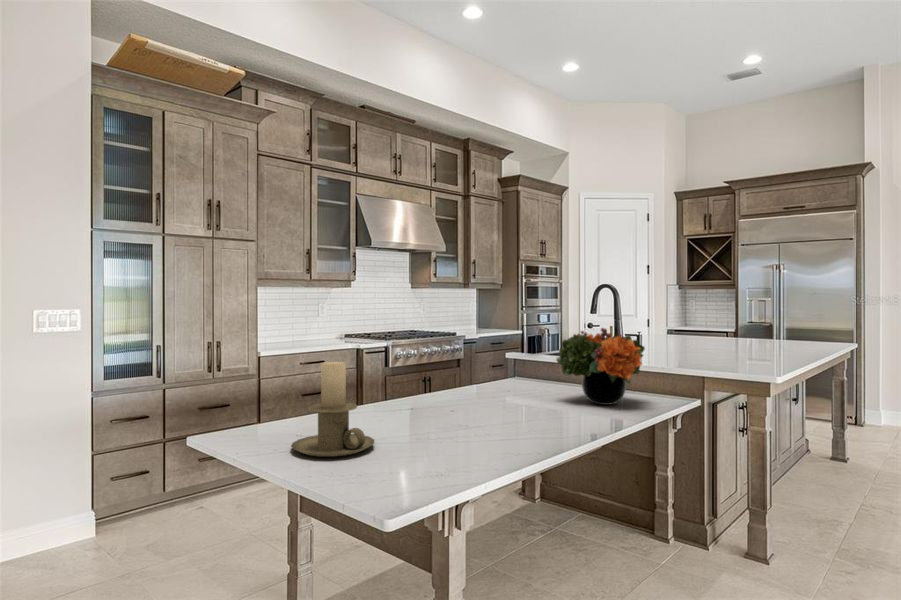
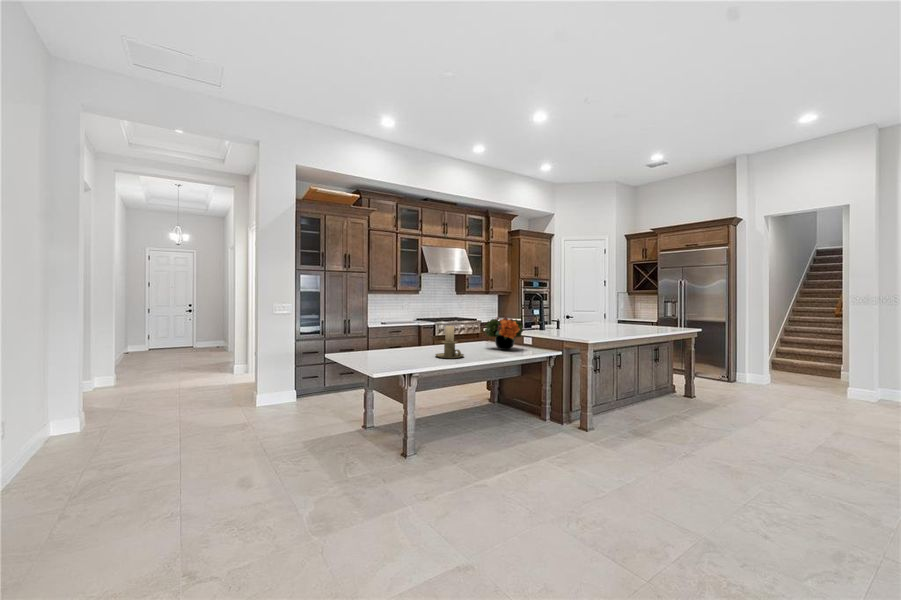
candle holder: present [291,362,374,457] -> present [436,326,464,358]

